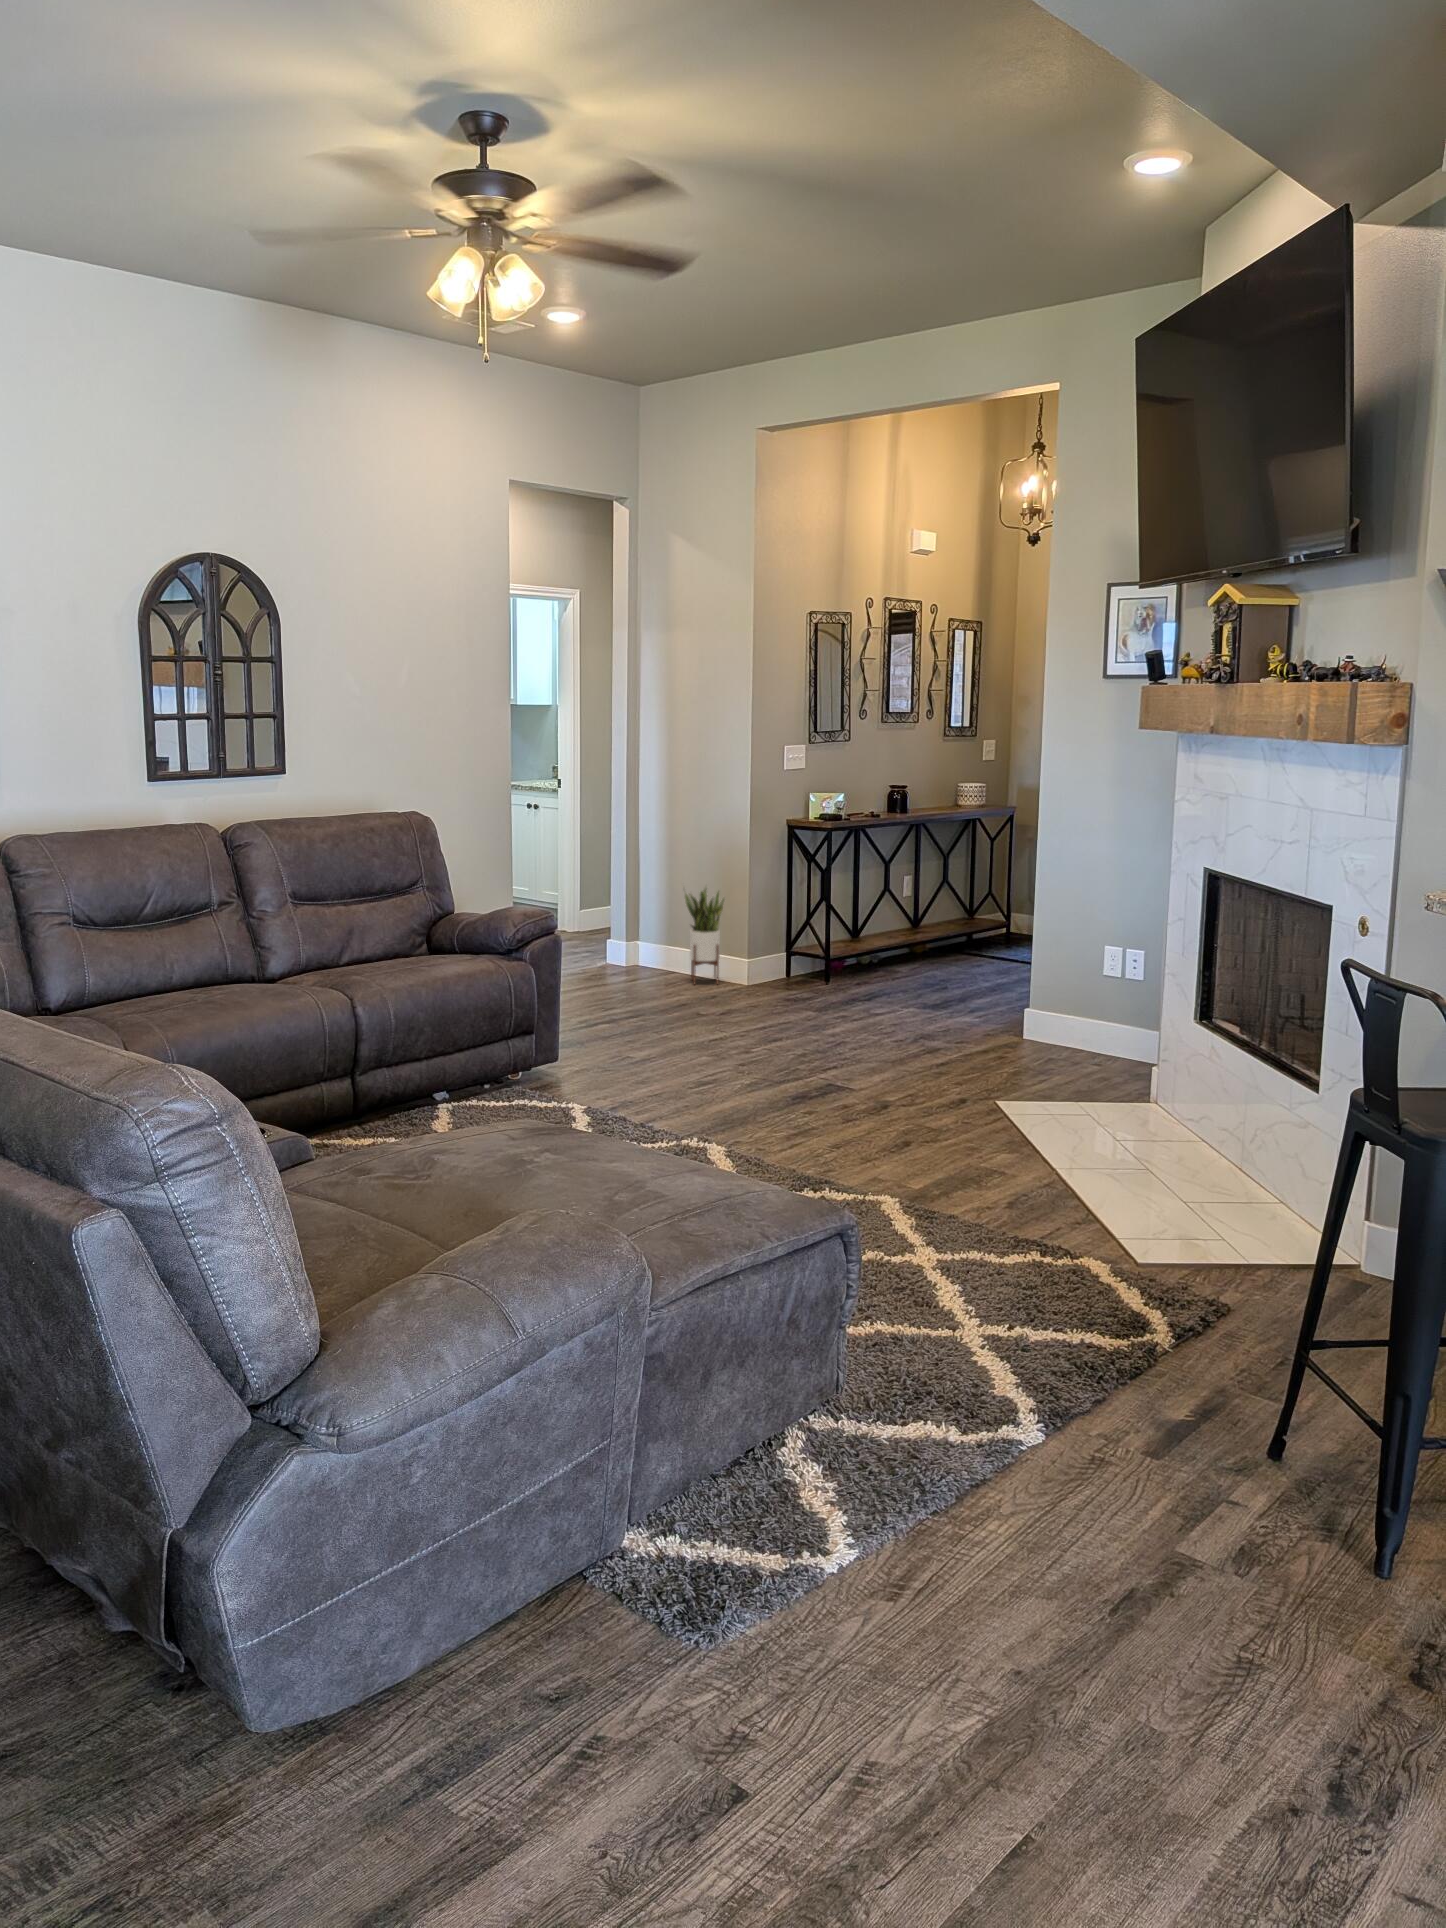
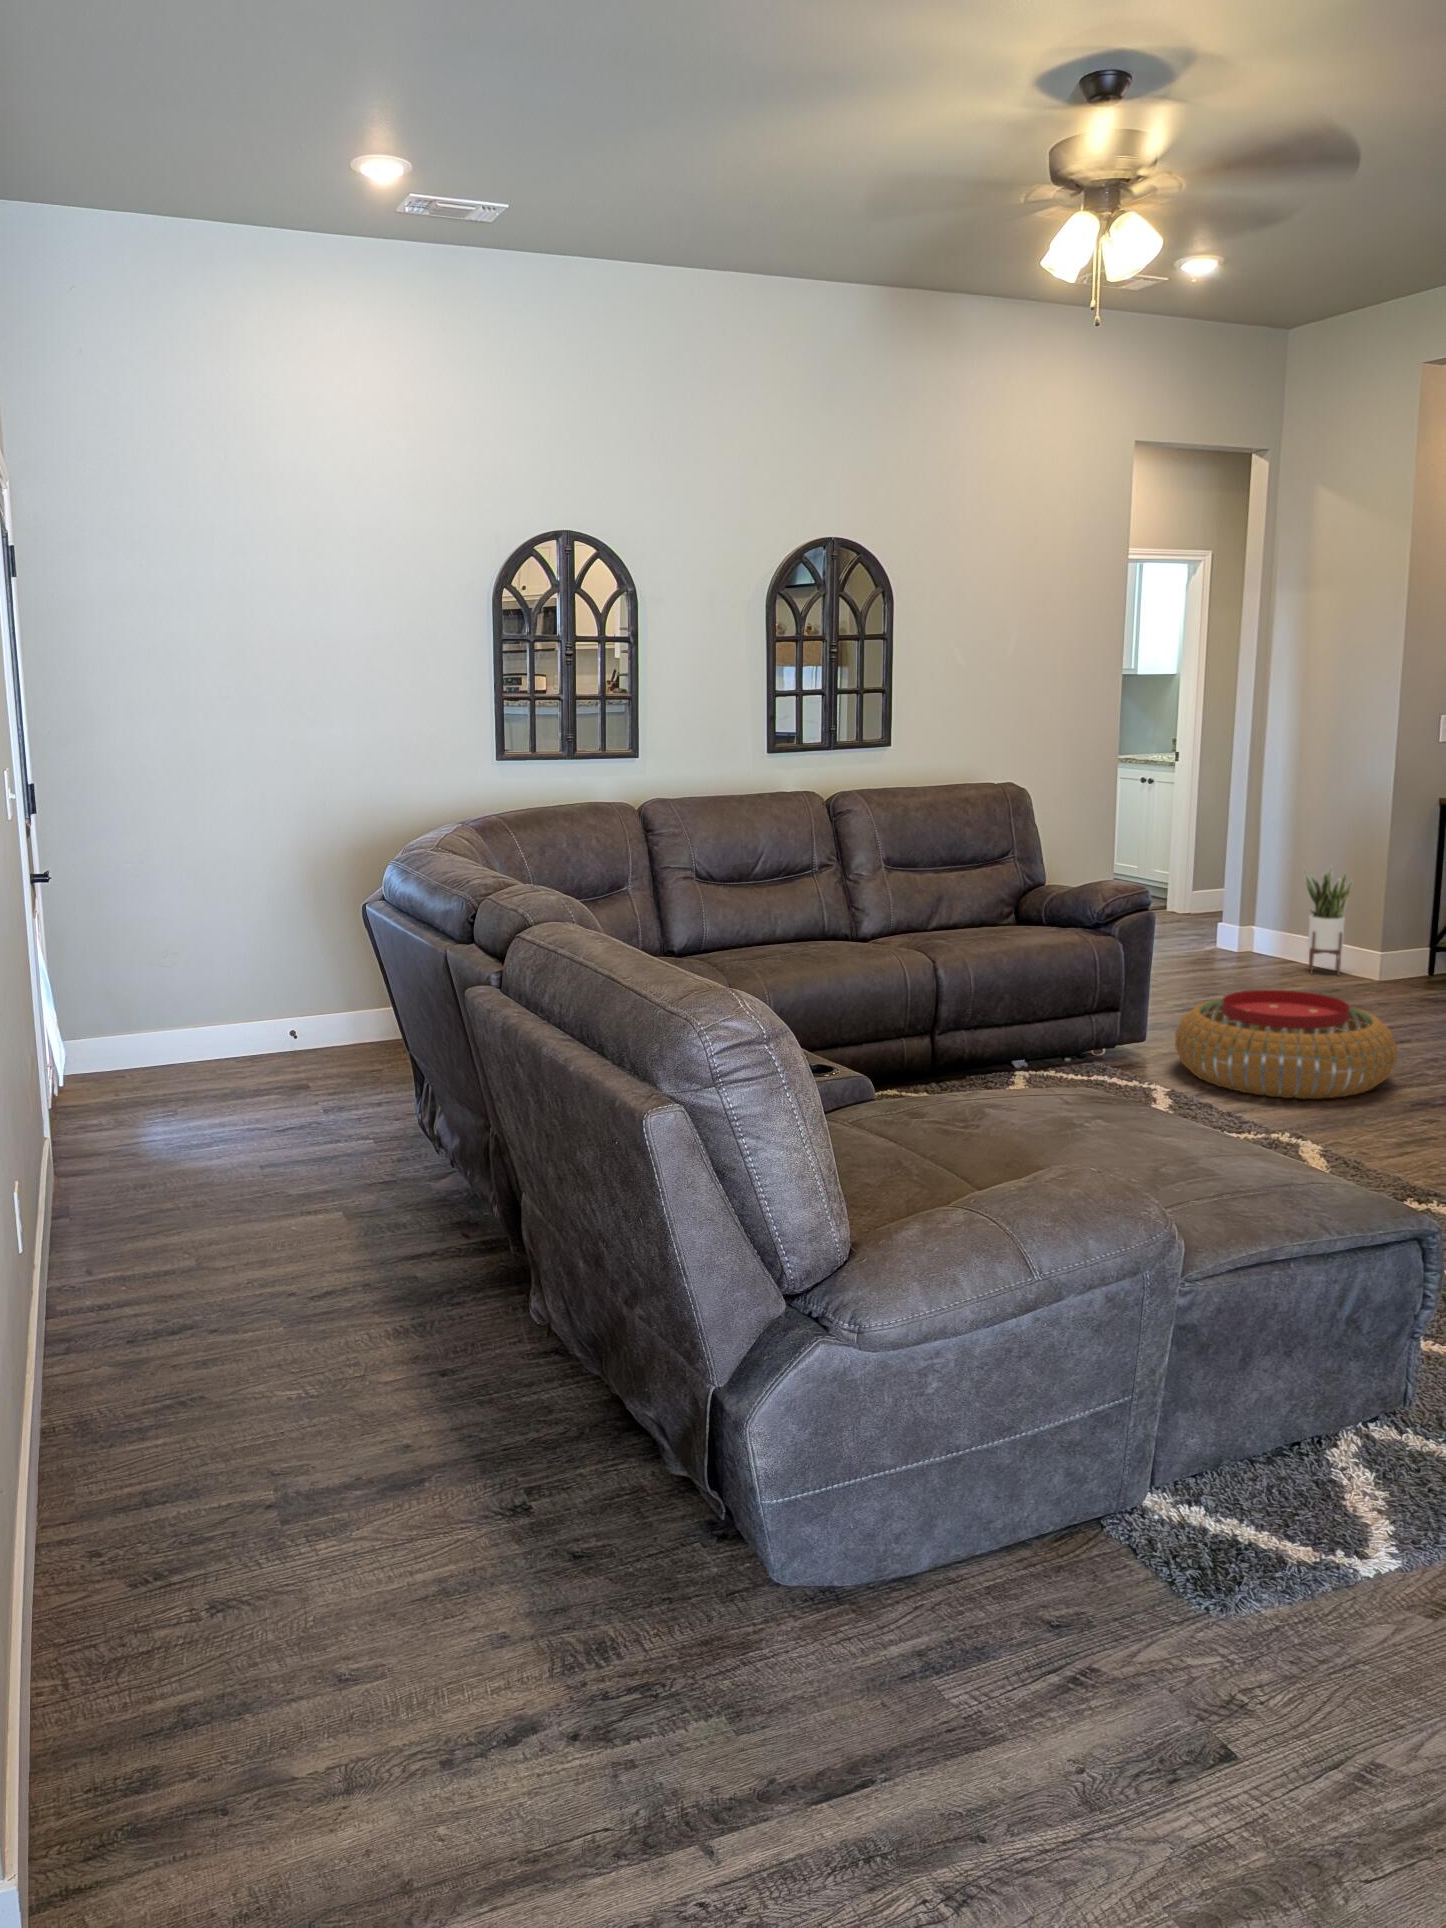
pouf: none [586,1004,781,1107] -> present [1175,990,1397,1099]

